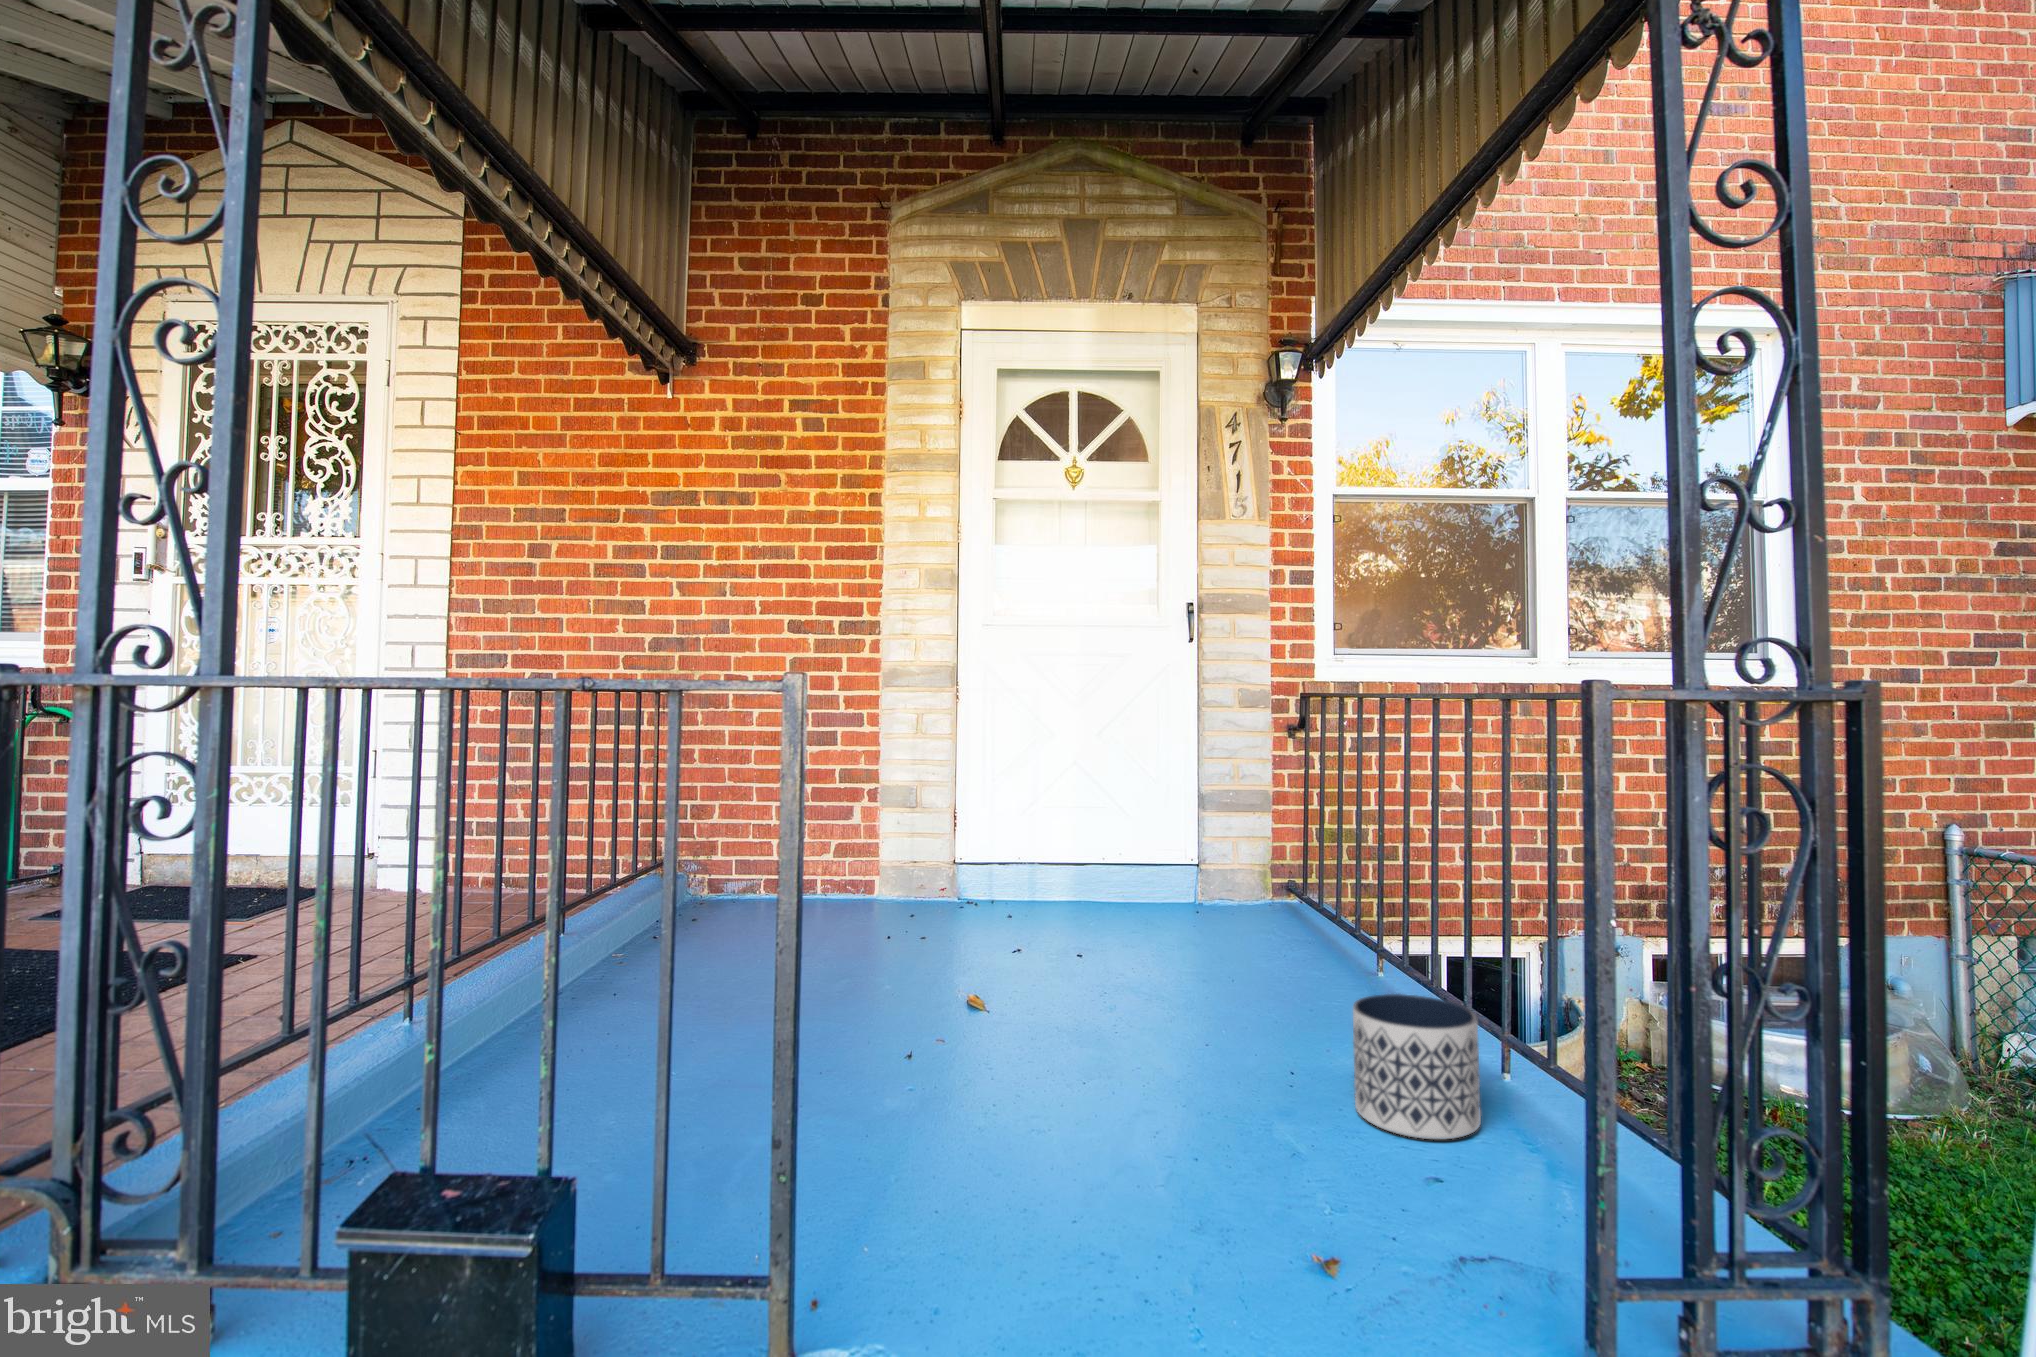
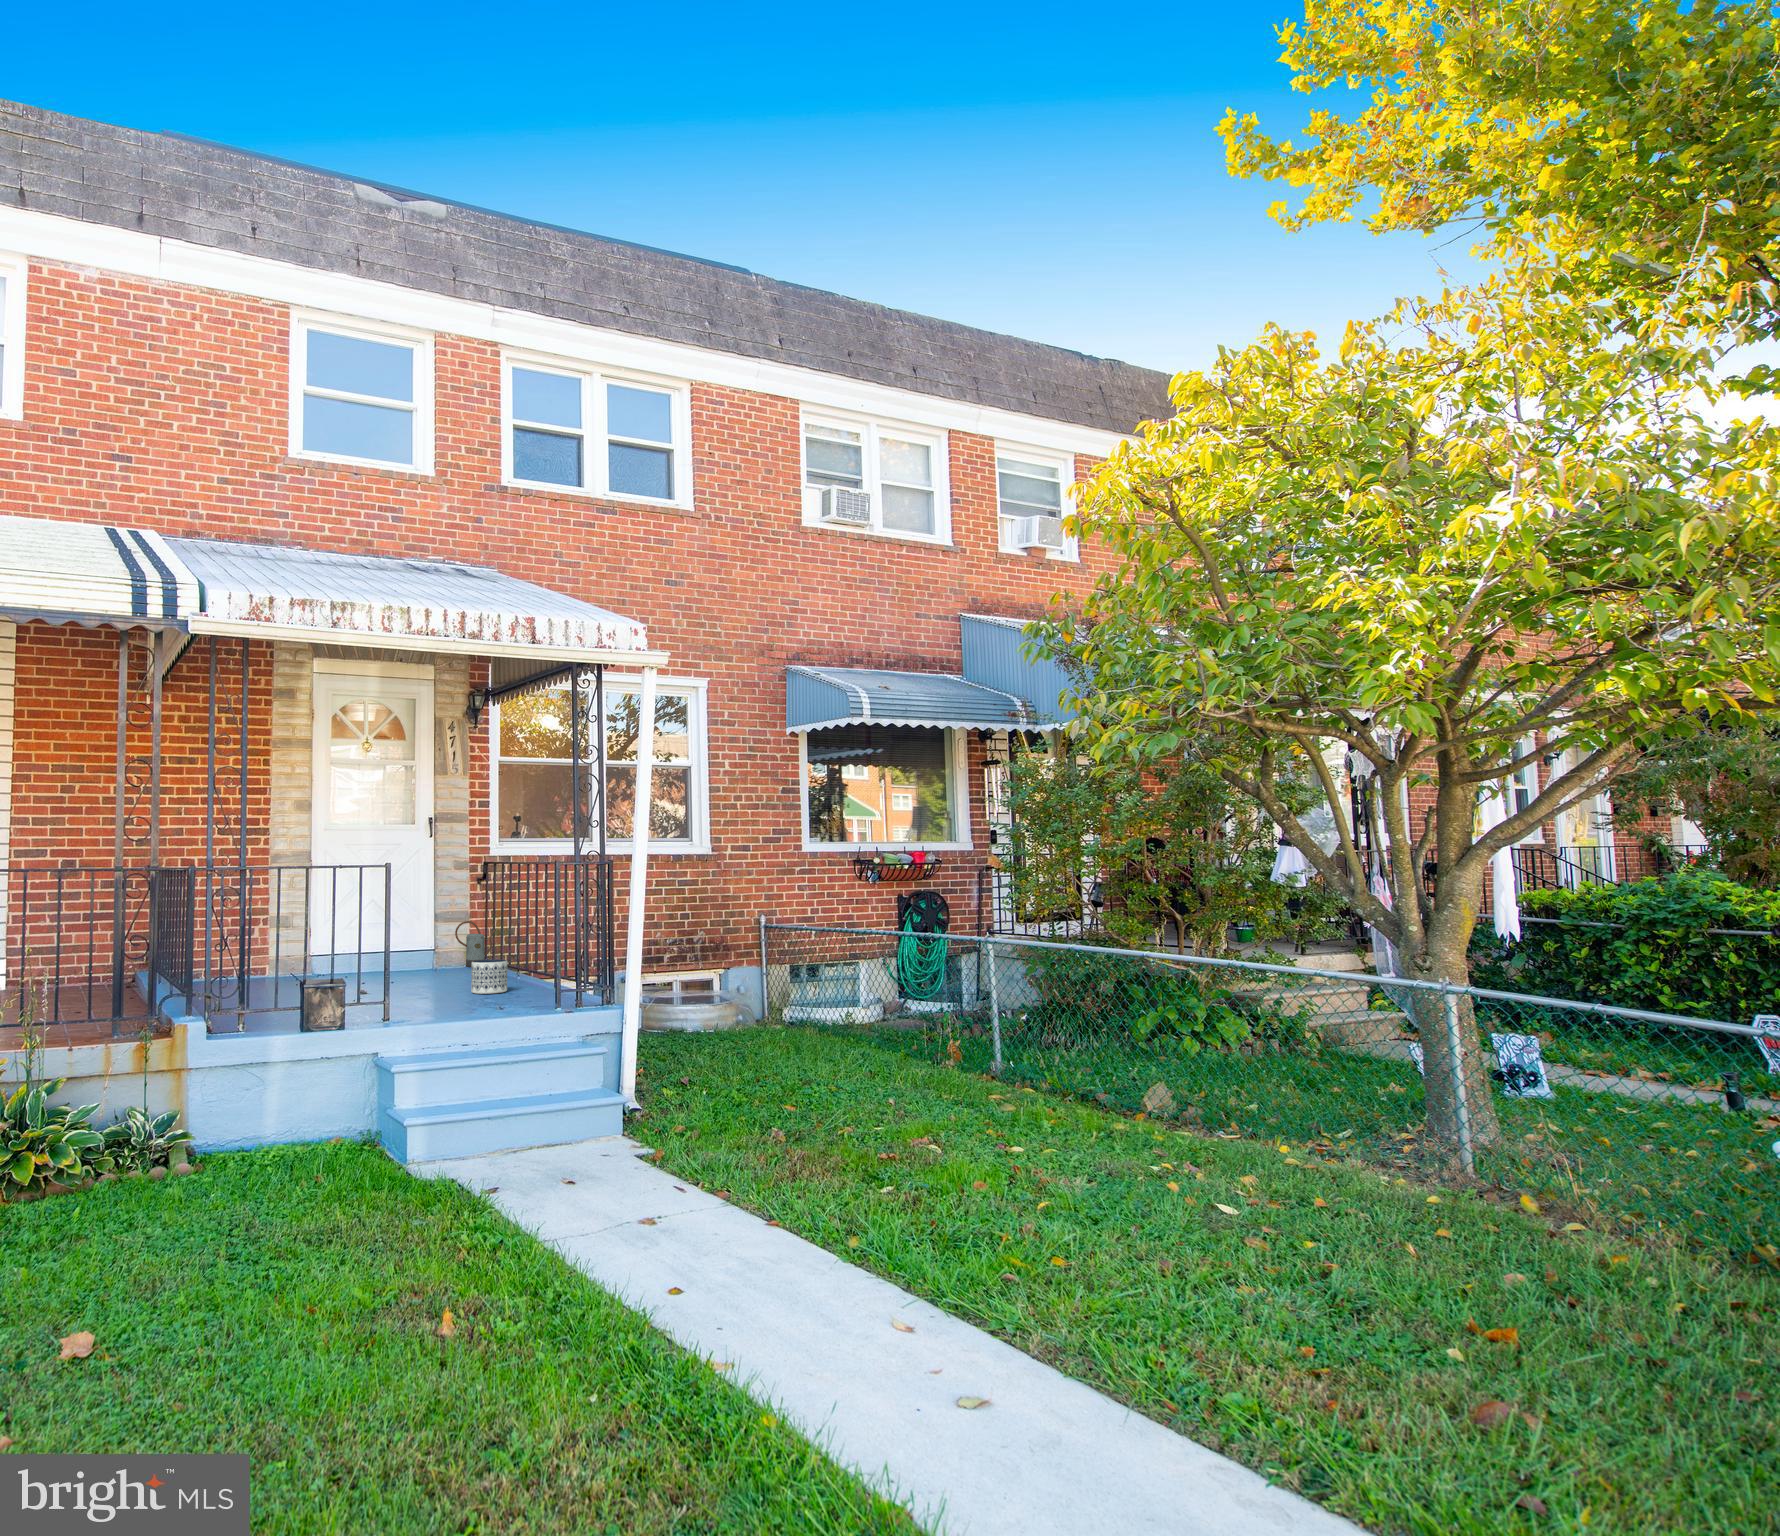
watering can: none [1250,820,1335,921] -> present [455,921,496,967]

